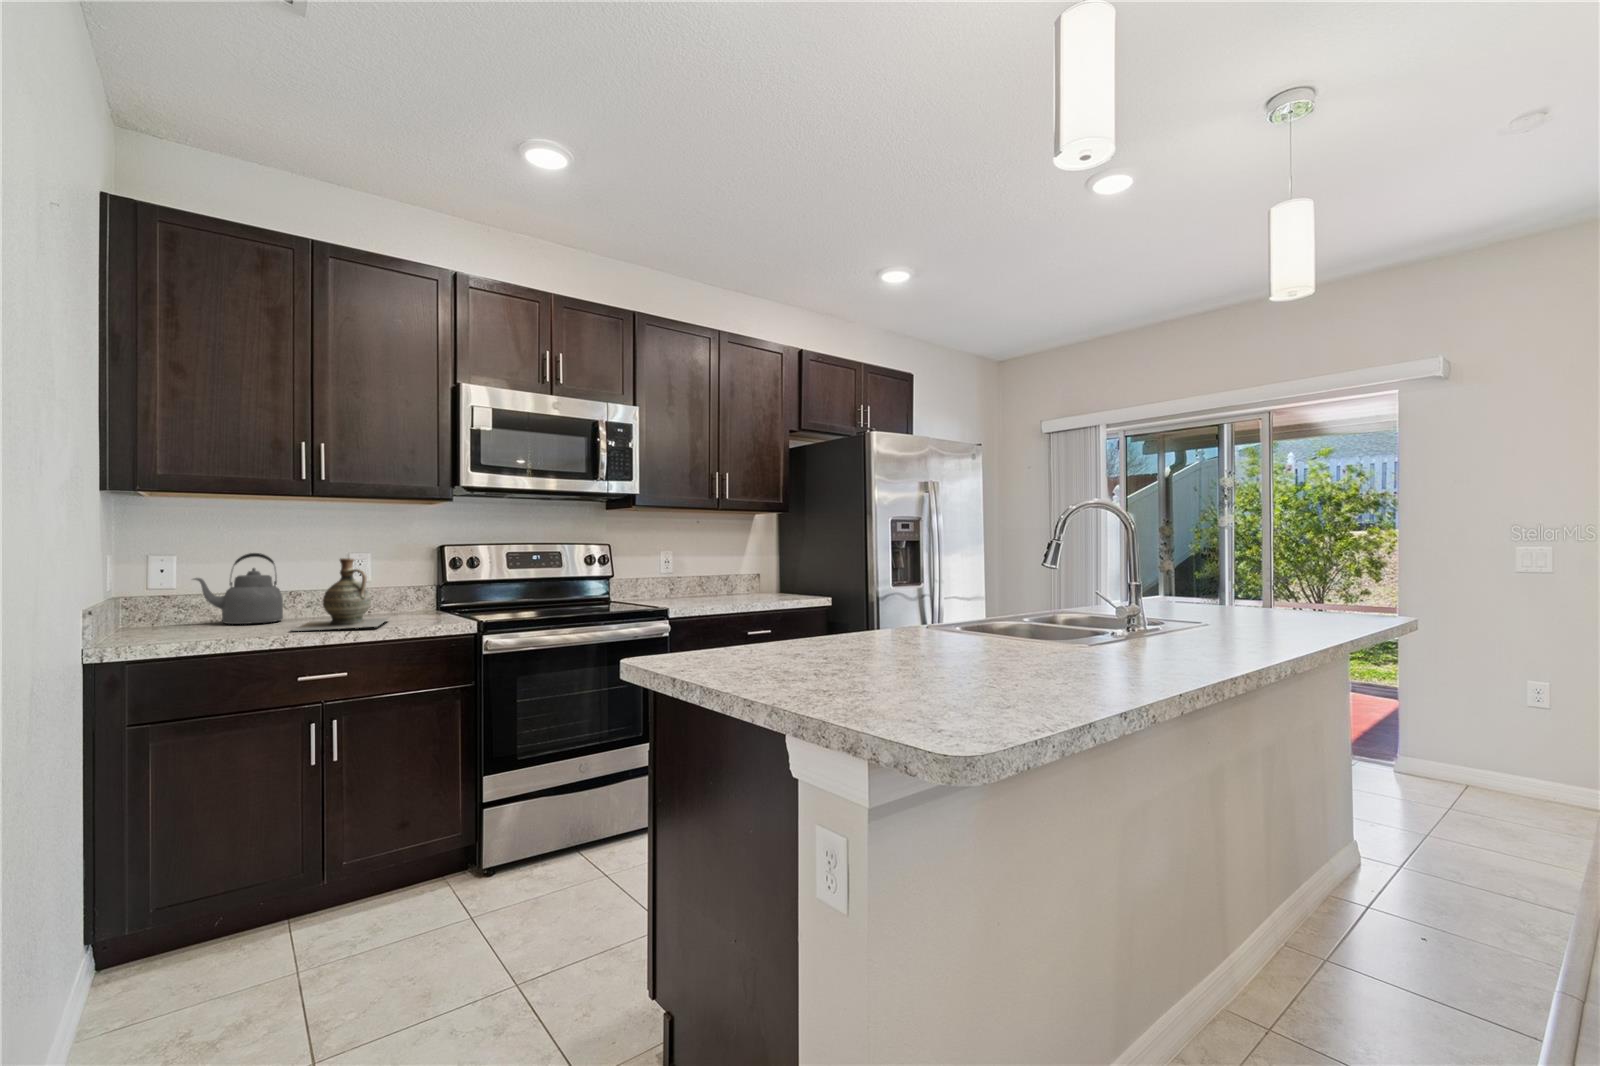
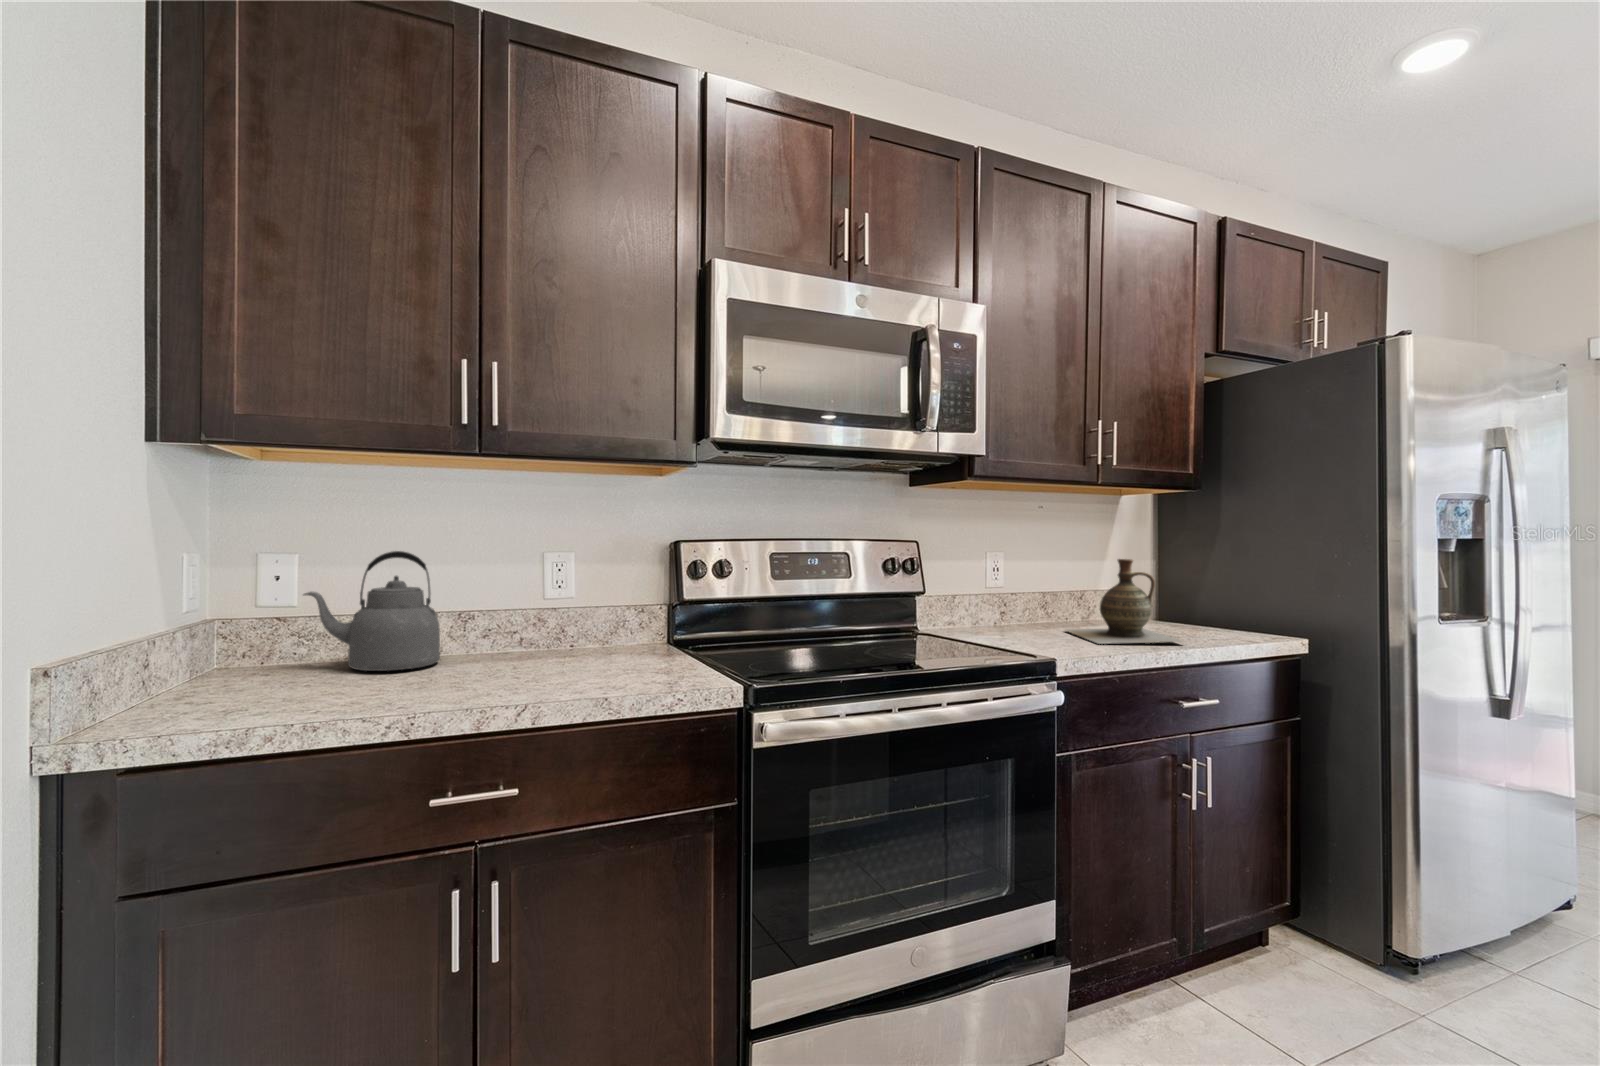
ceramic jug: present [292,558,390,631] -> present [1066,559,1182,644]

